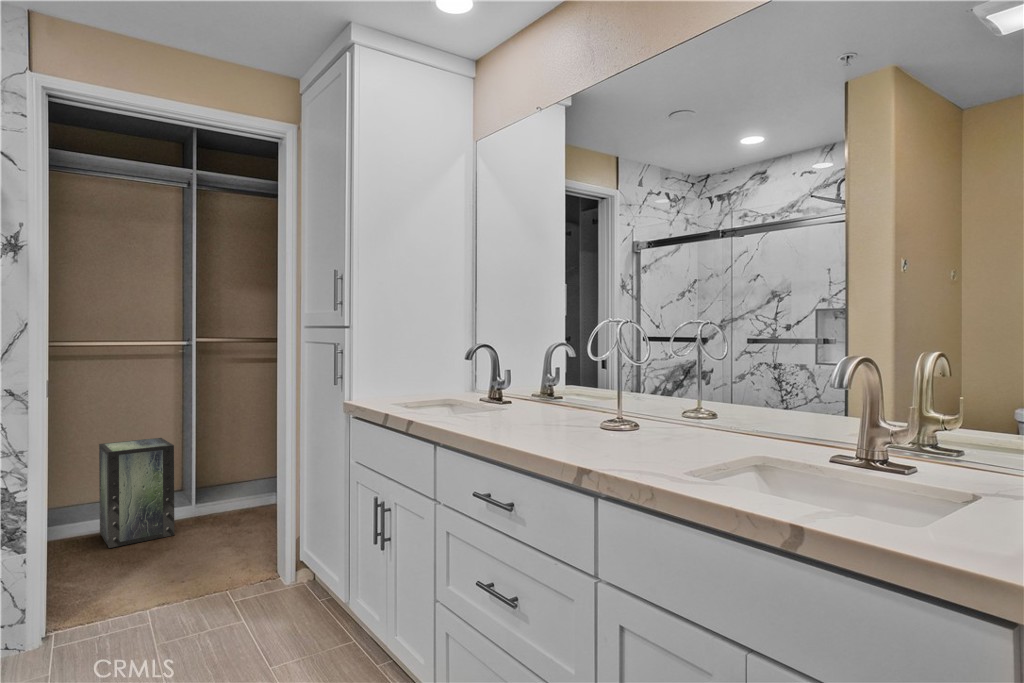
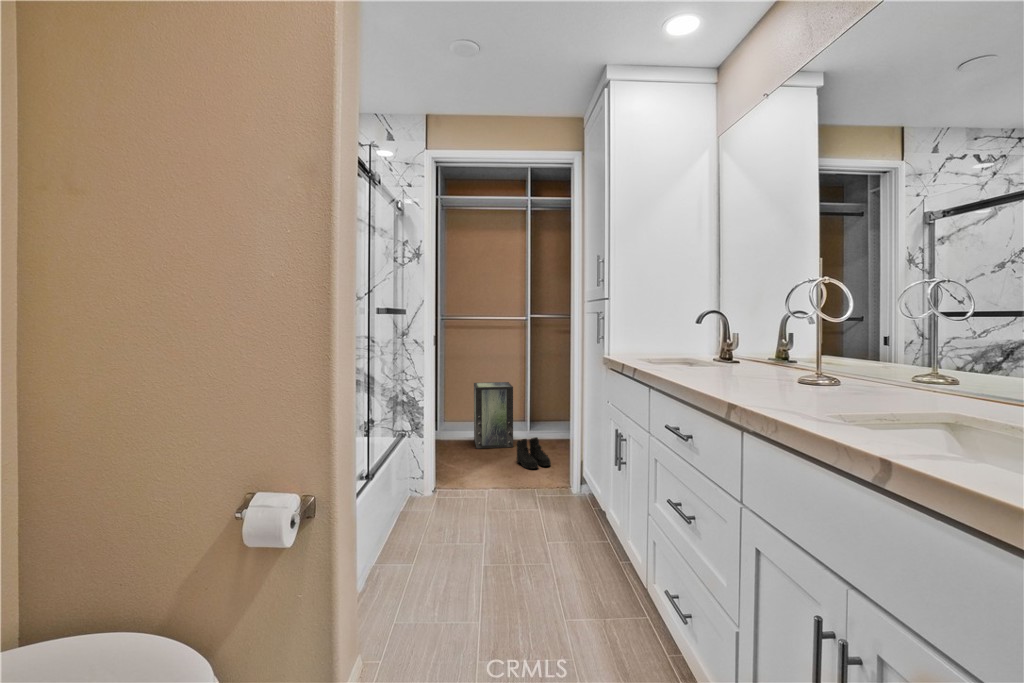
boots: none [187,516,244,565] -> present [517,437,551,469]

